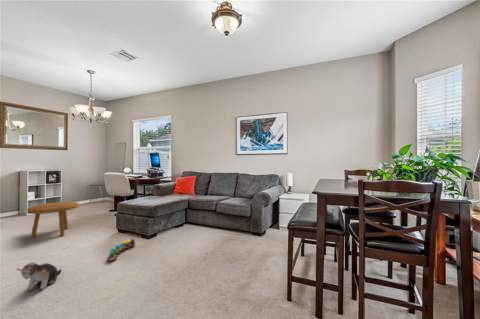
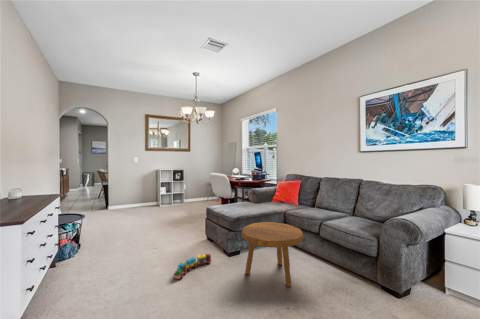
footstool: present [27,202,79,237] -> present [242,222,303,287]
plush toy: present [17,263,61,291] -> none [77,267,131,298]

